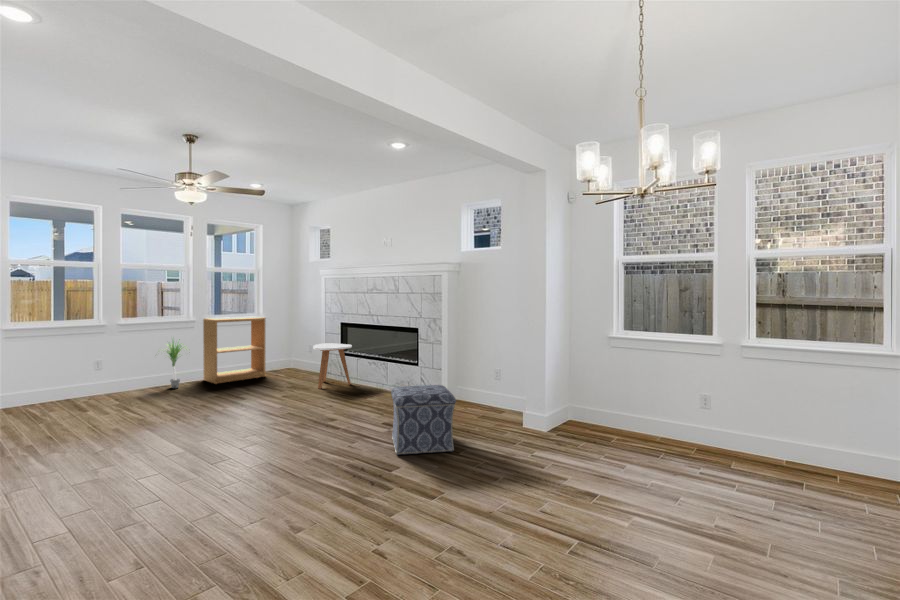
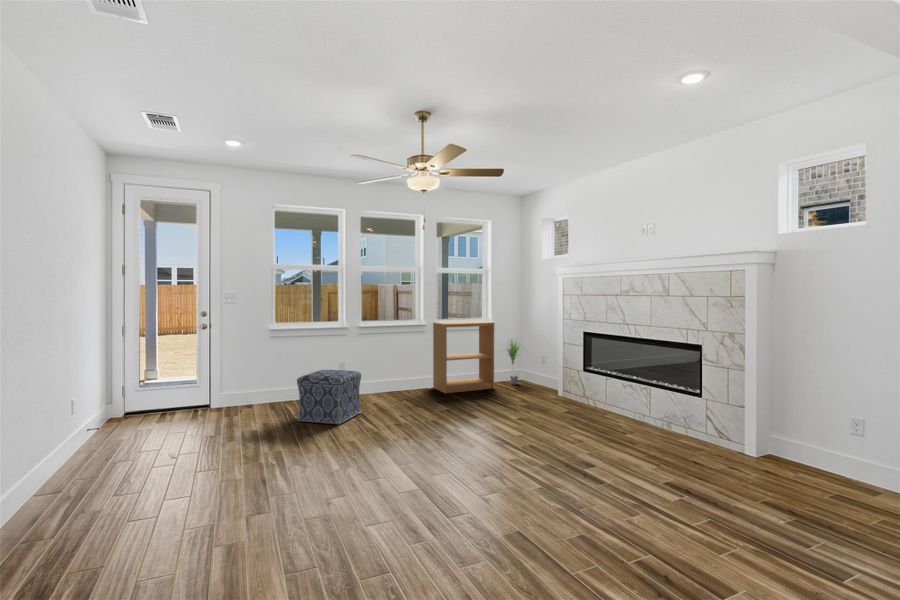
potted plant: present [166,341,182,388] -> present [507,339,519,384]
side table: present [313,344,352,389] -> none [551,356,598,412]
ottoman: present [391,385,456,455] -> present [297,370,362,425]

